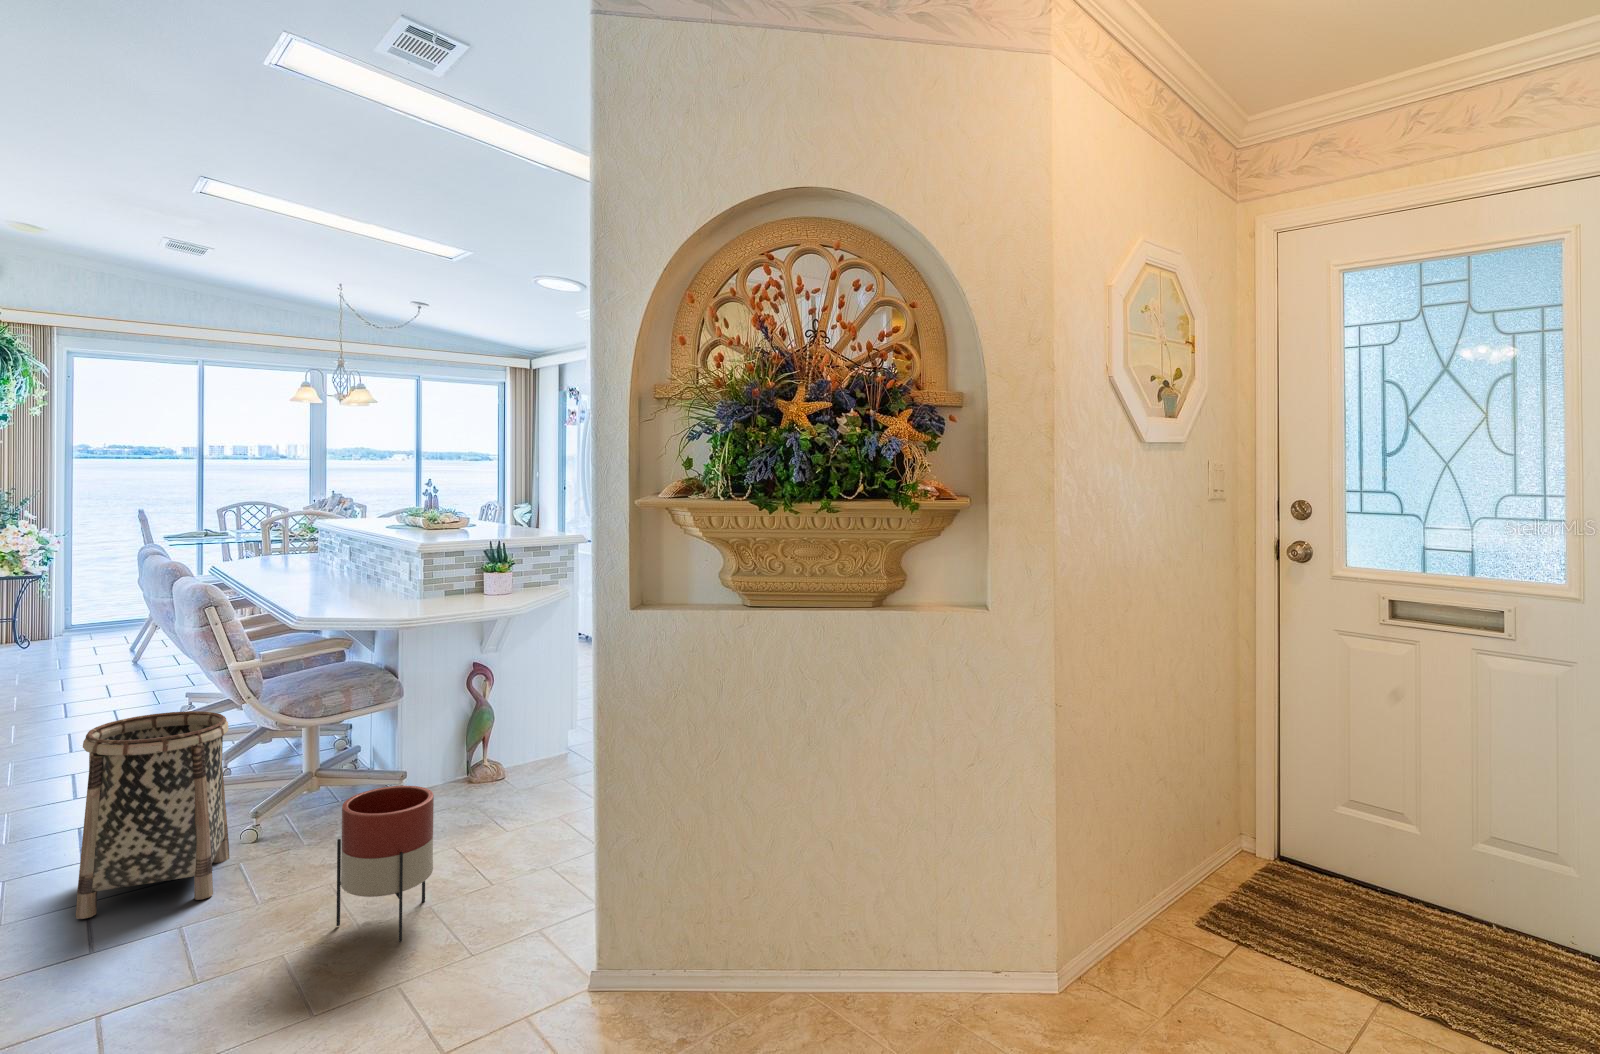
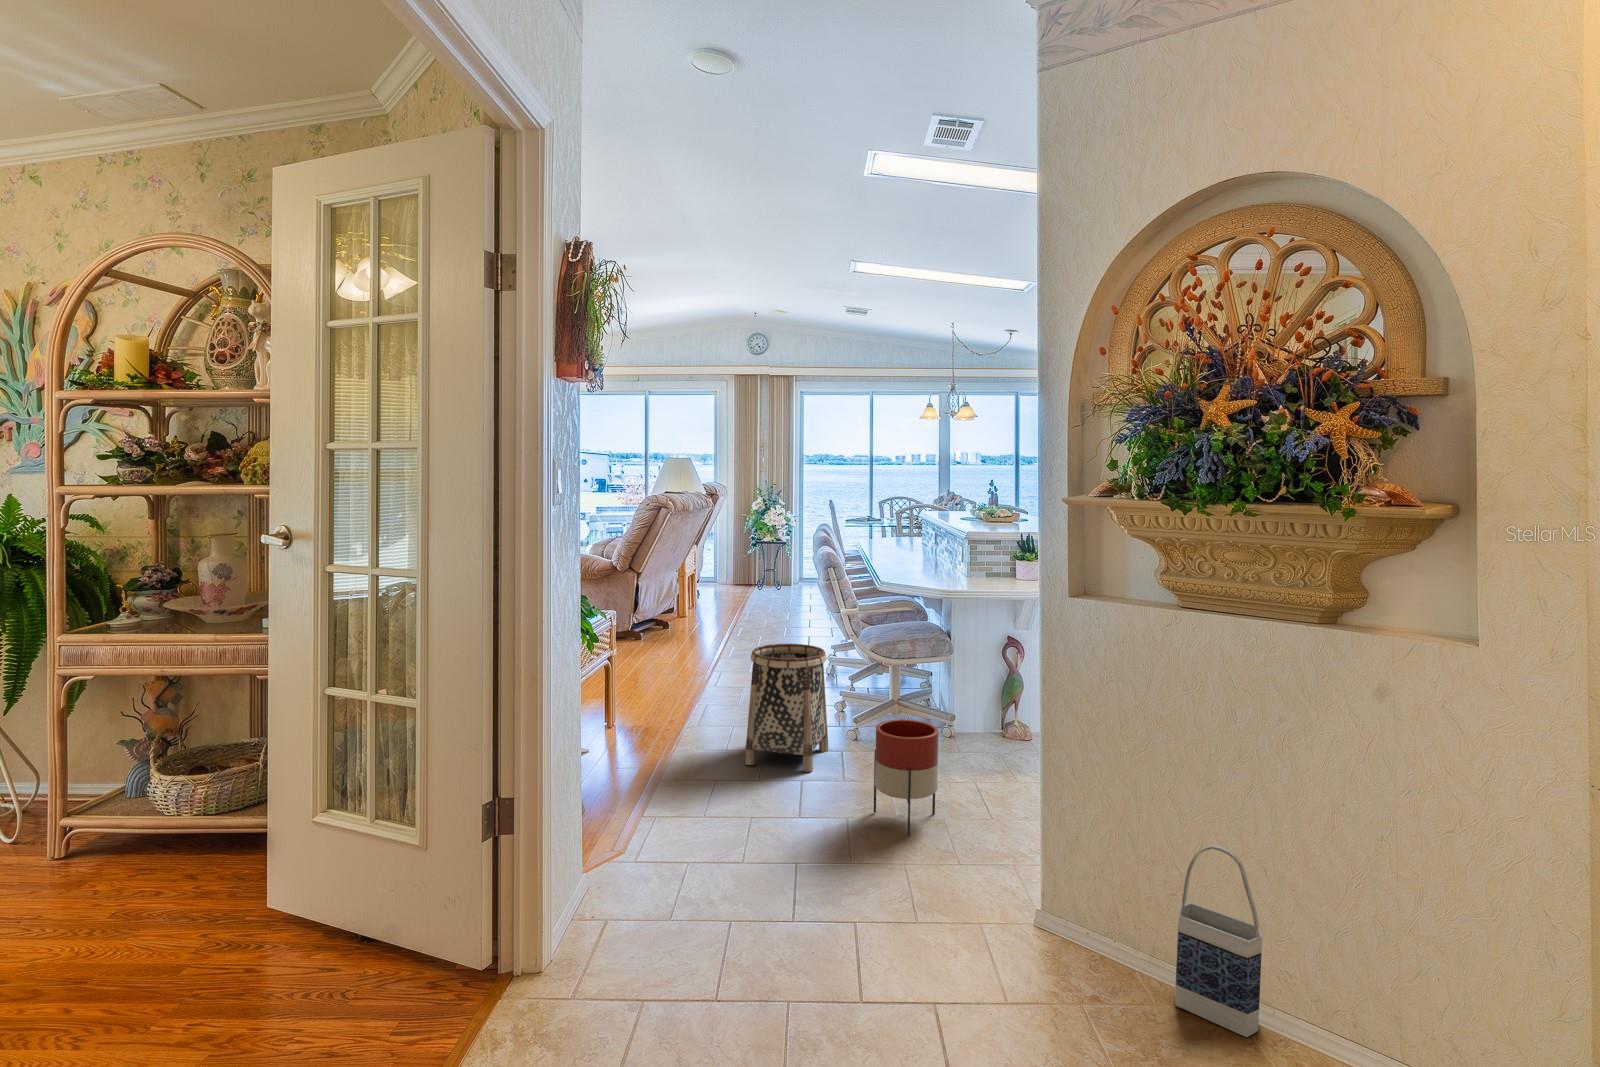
bag: none [764,843,843,1024] -> present [1175,845,1262,1037]

